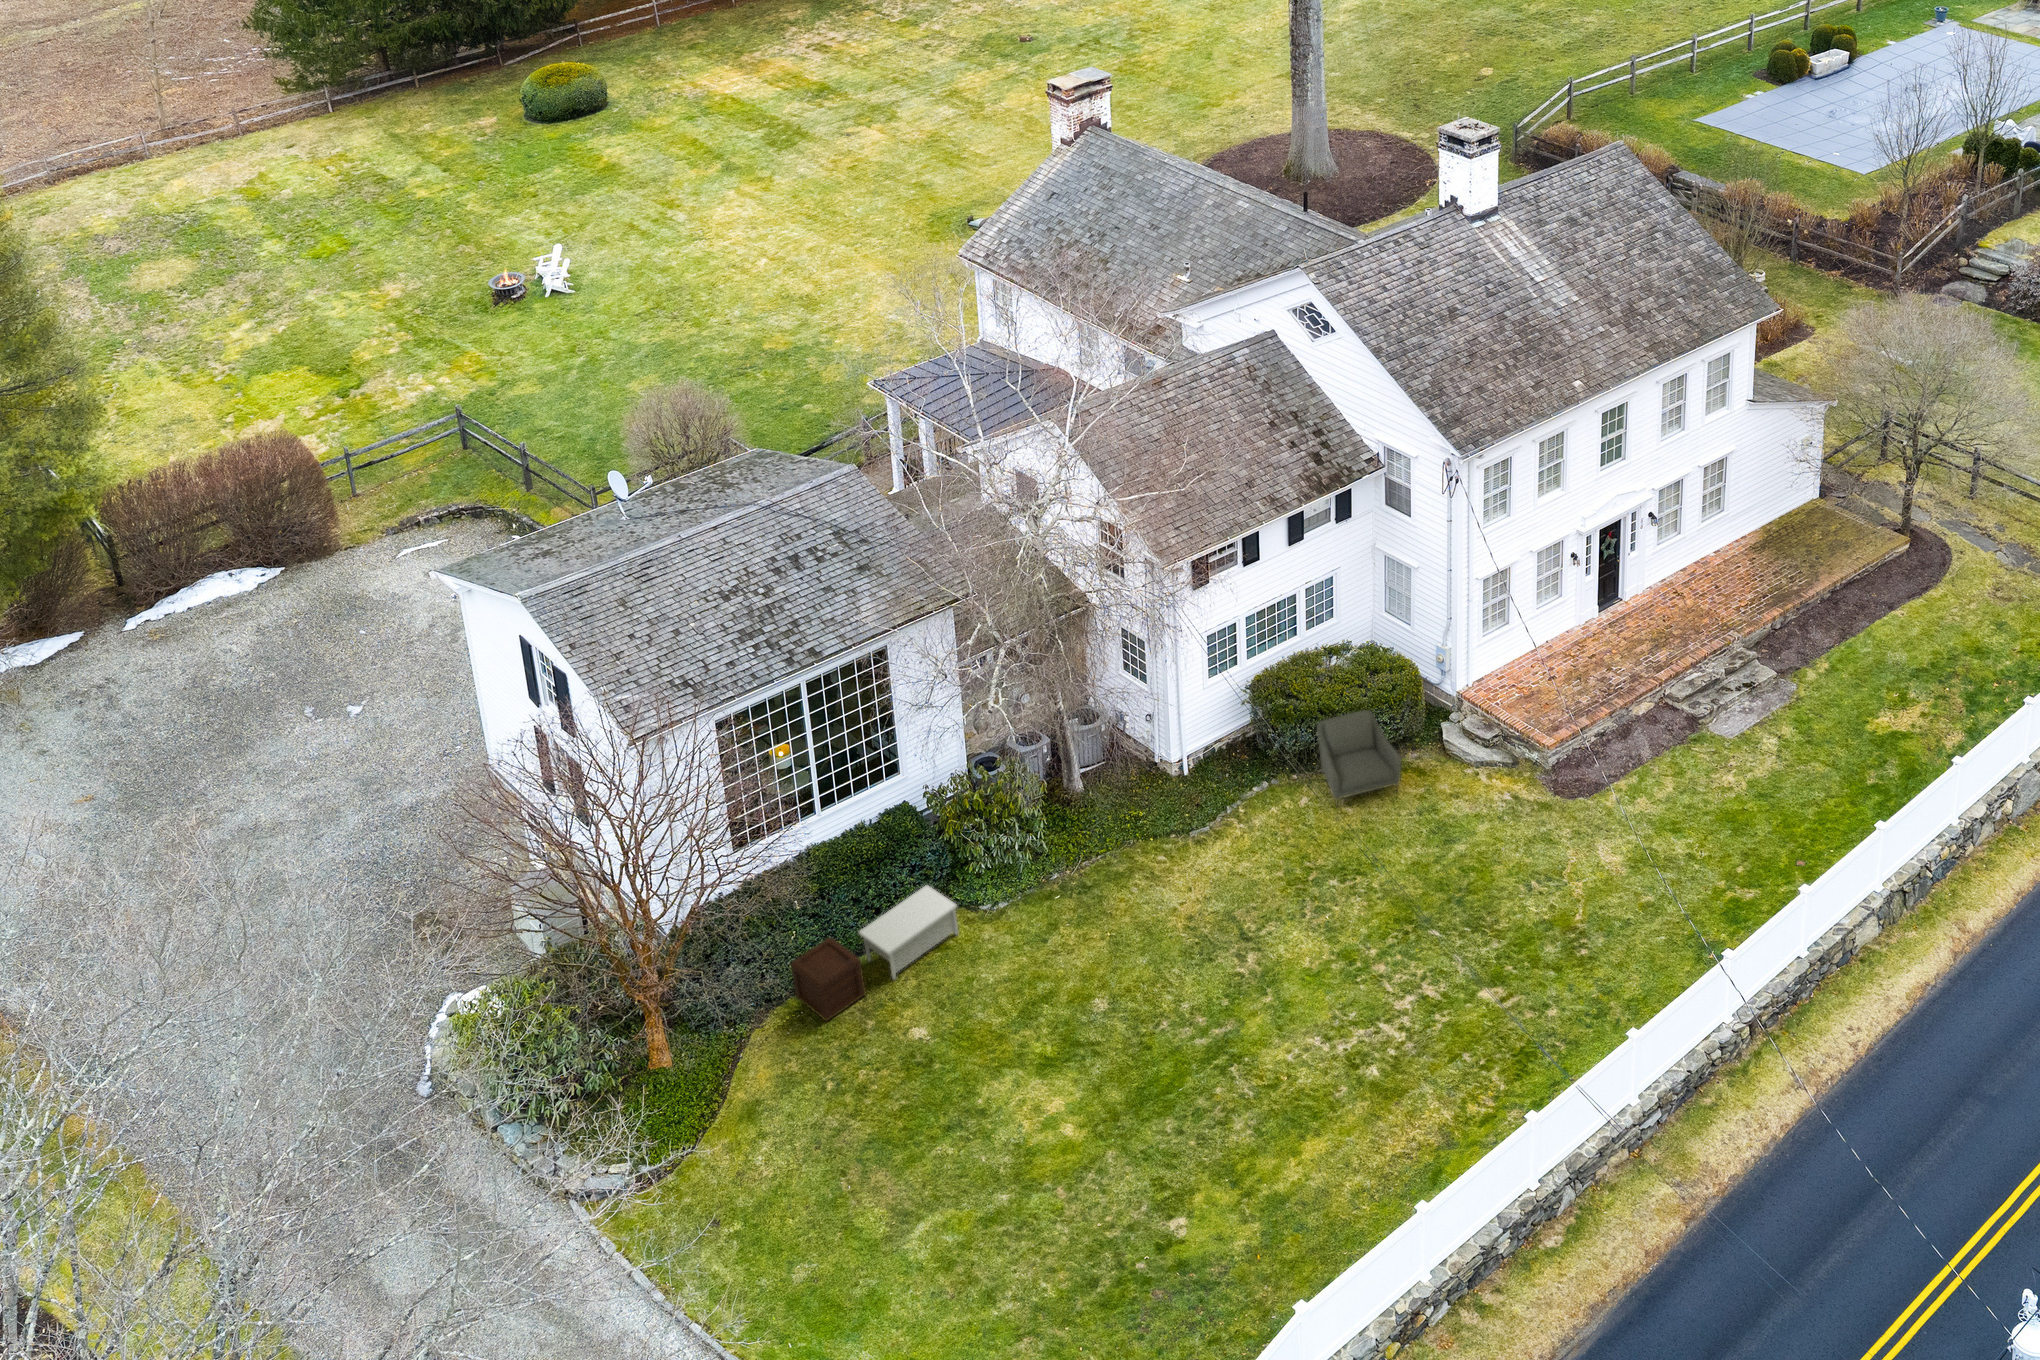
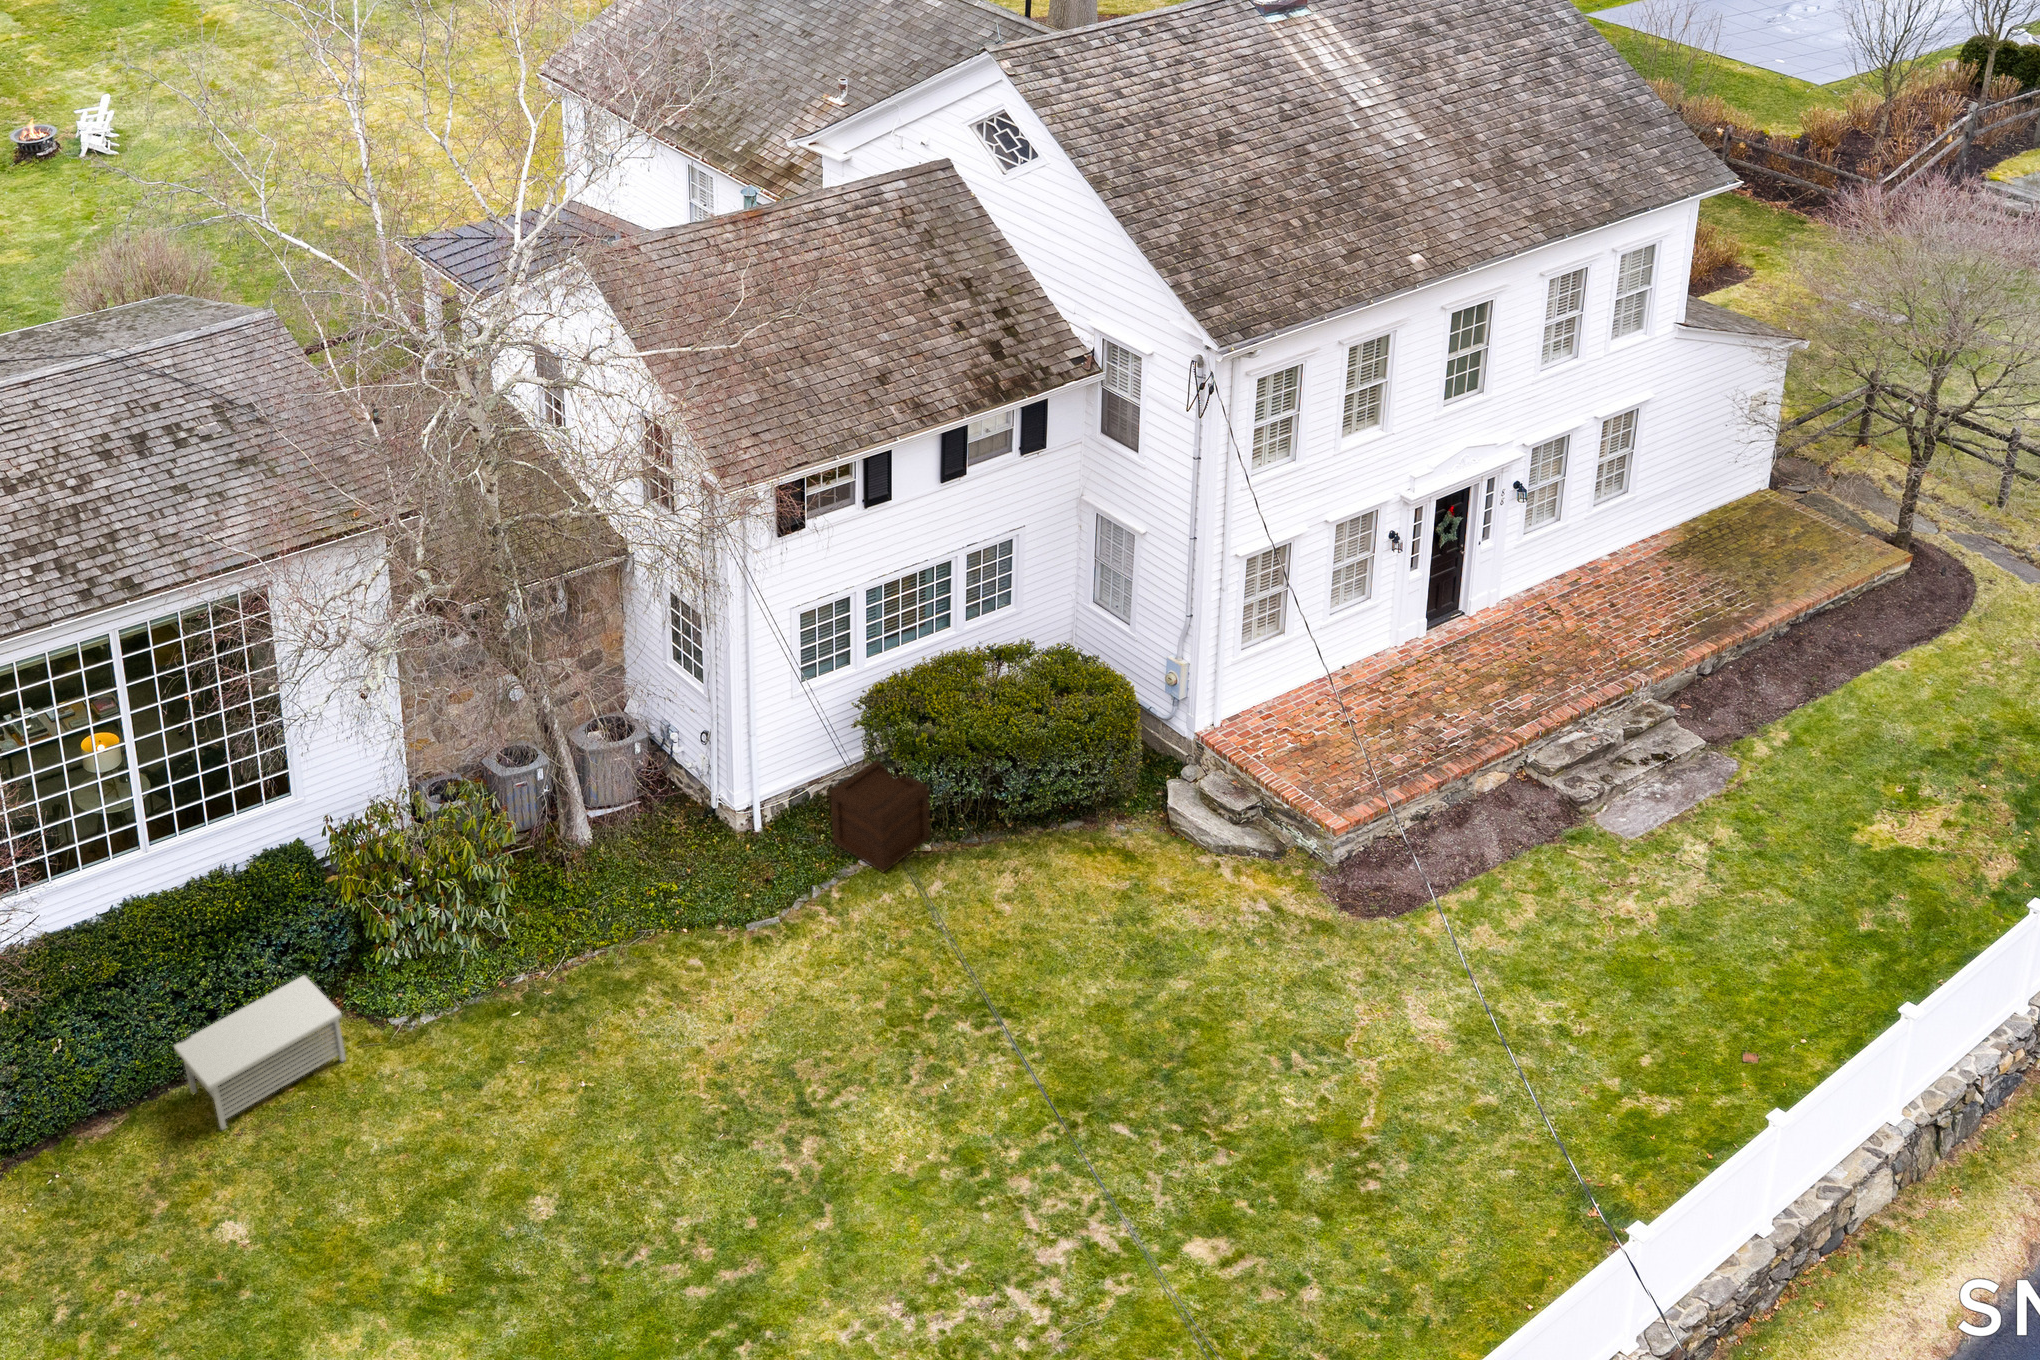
chair: present [1317,710,1402,805] -> none [965,749,1095,901]
wooden crate: present [790,937,866,1021] -> present [831,760,930,872]

